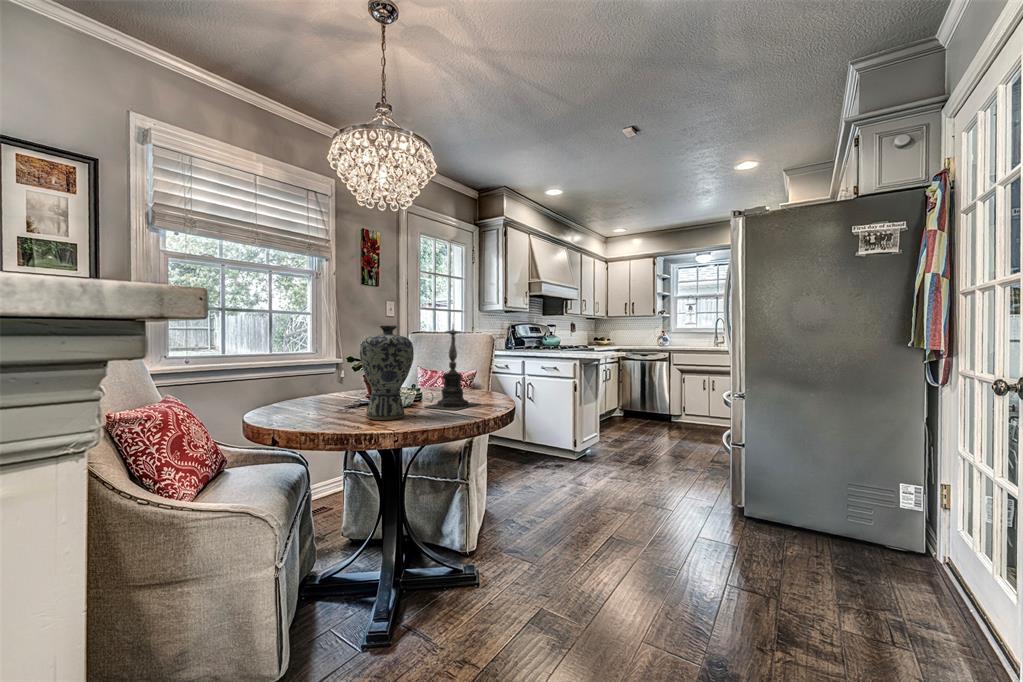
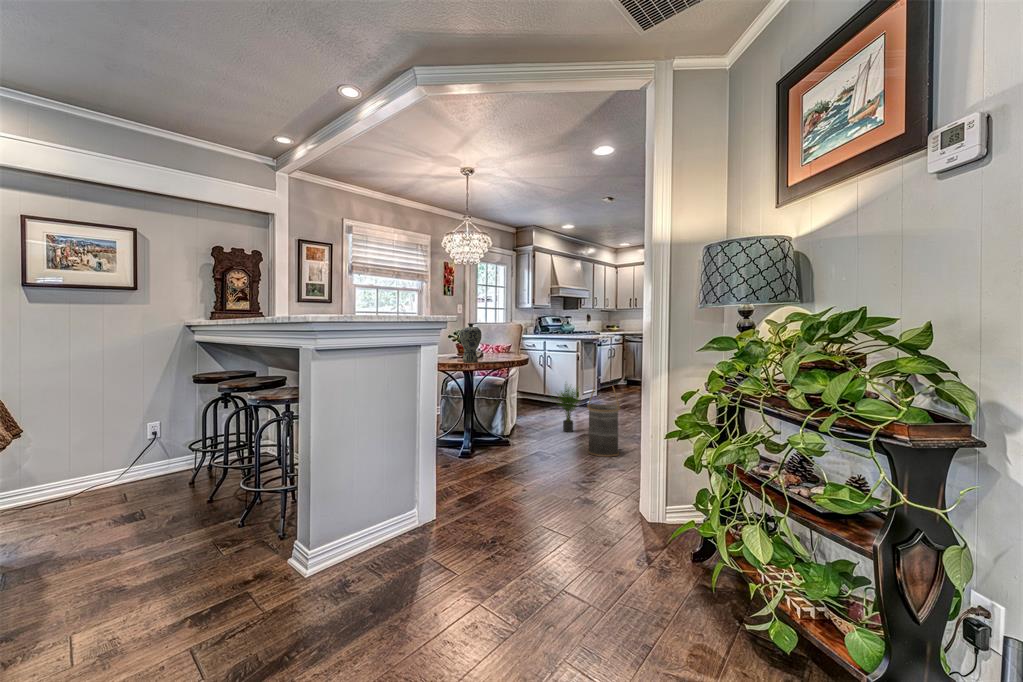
candle holder: present [424,328,478,410] -> none [485,319,512,361]
potted plant: none [545,435,615,535] -> present [558,386,578,432]
basket: none [651,464,732,637] -> present [587,386,620,457]

